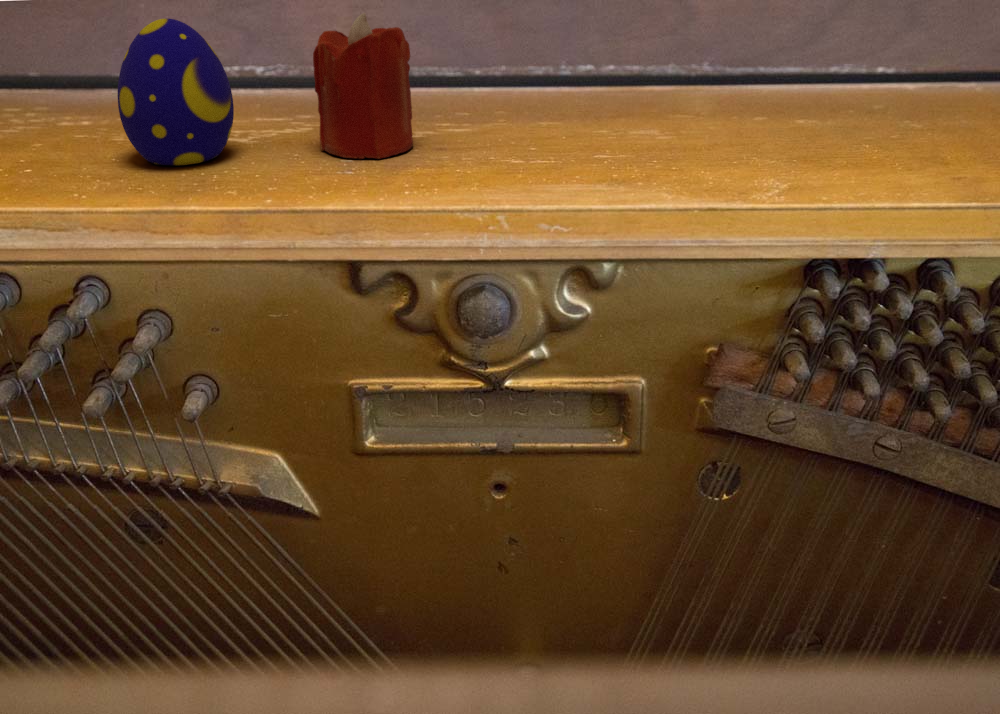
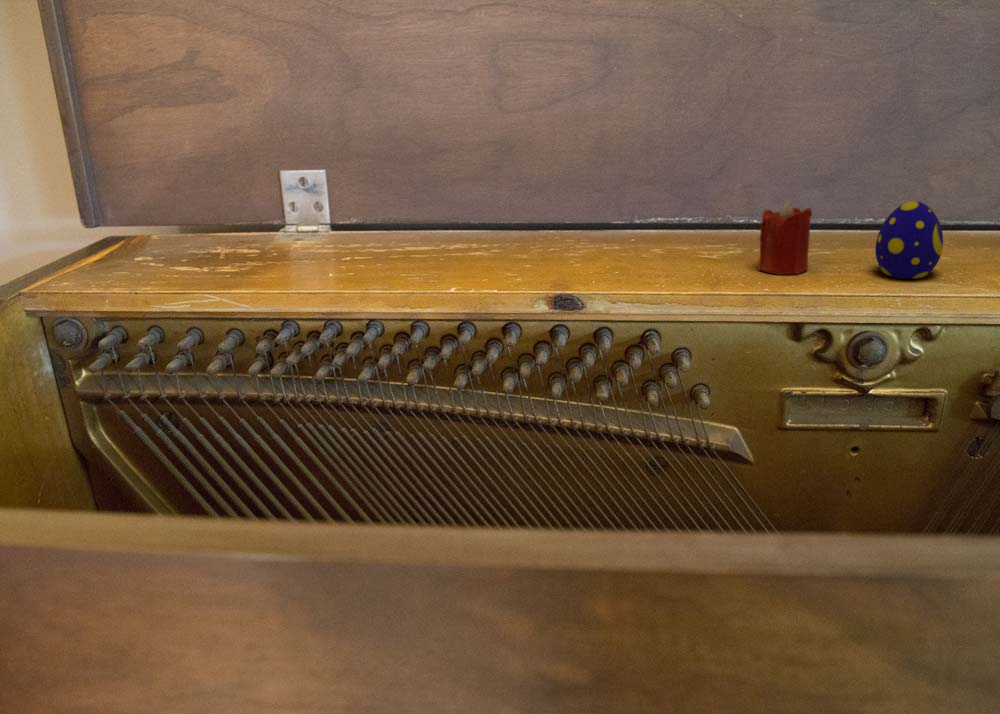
decorative egg: present [118,18,234,165] -> present [875,201,943,279]

